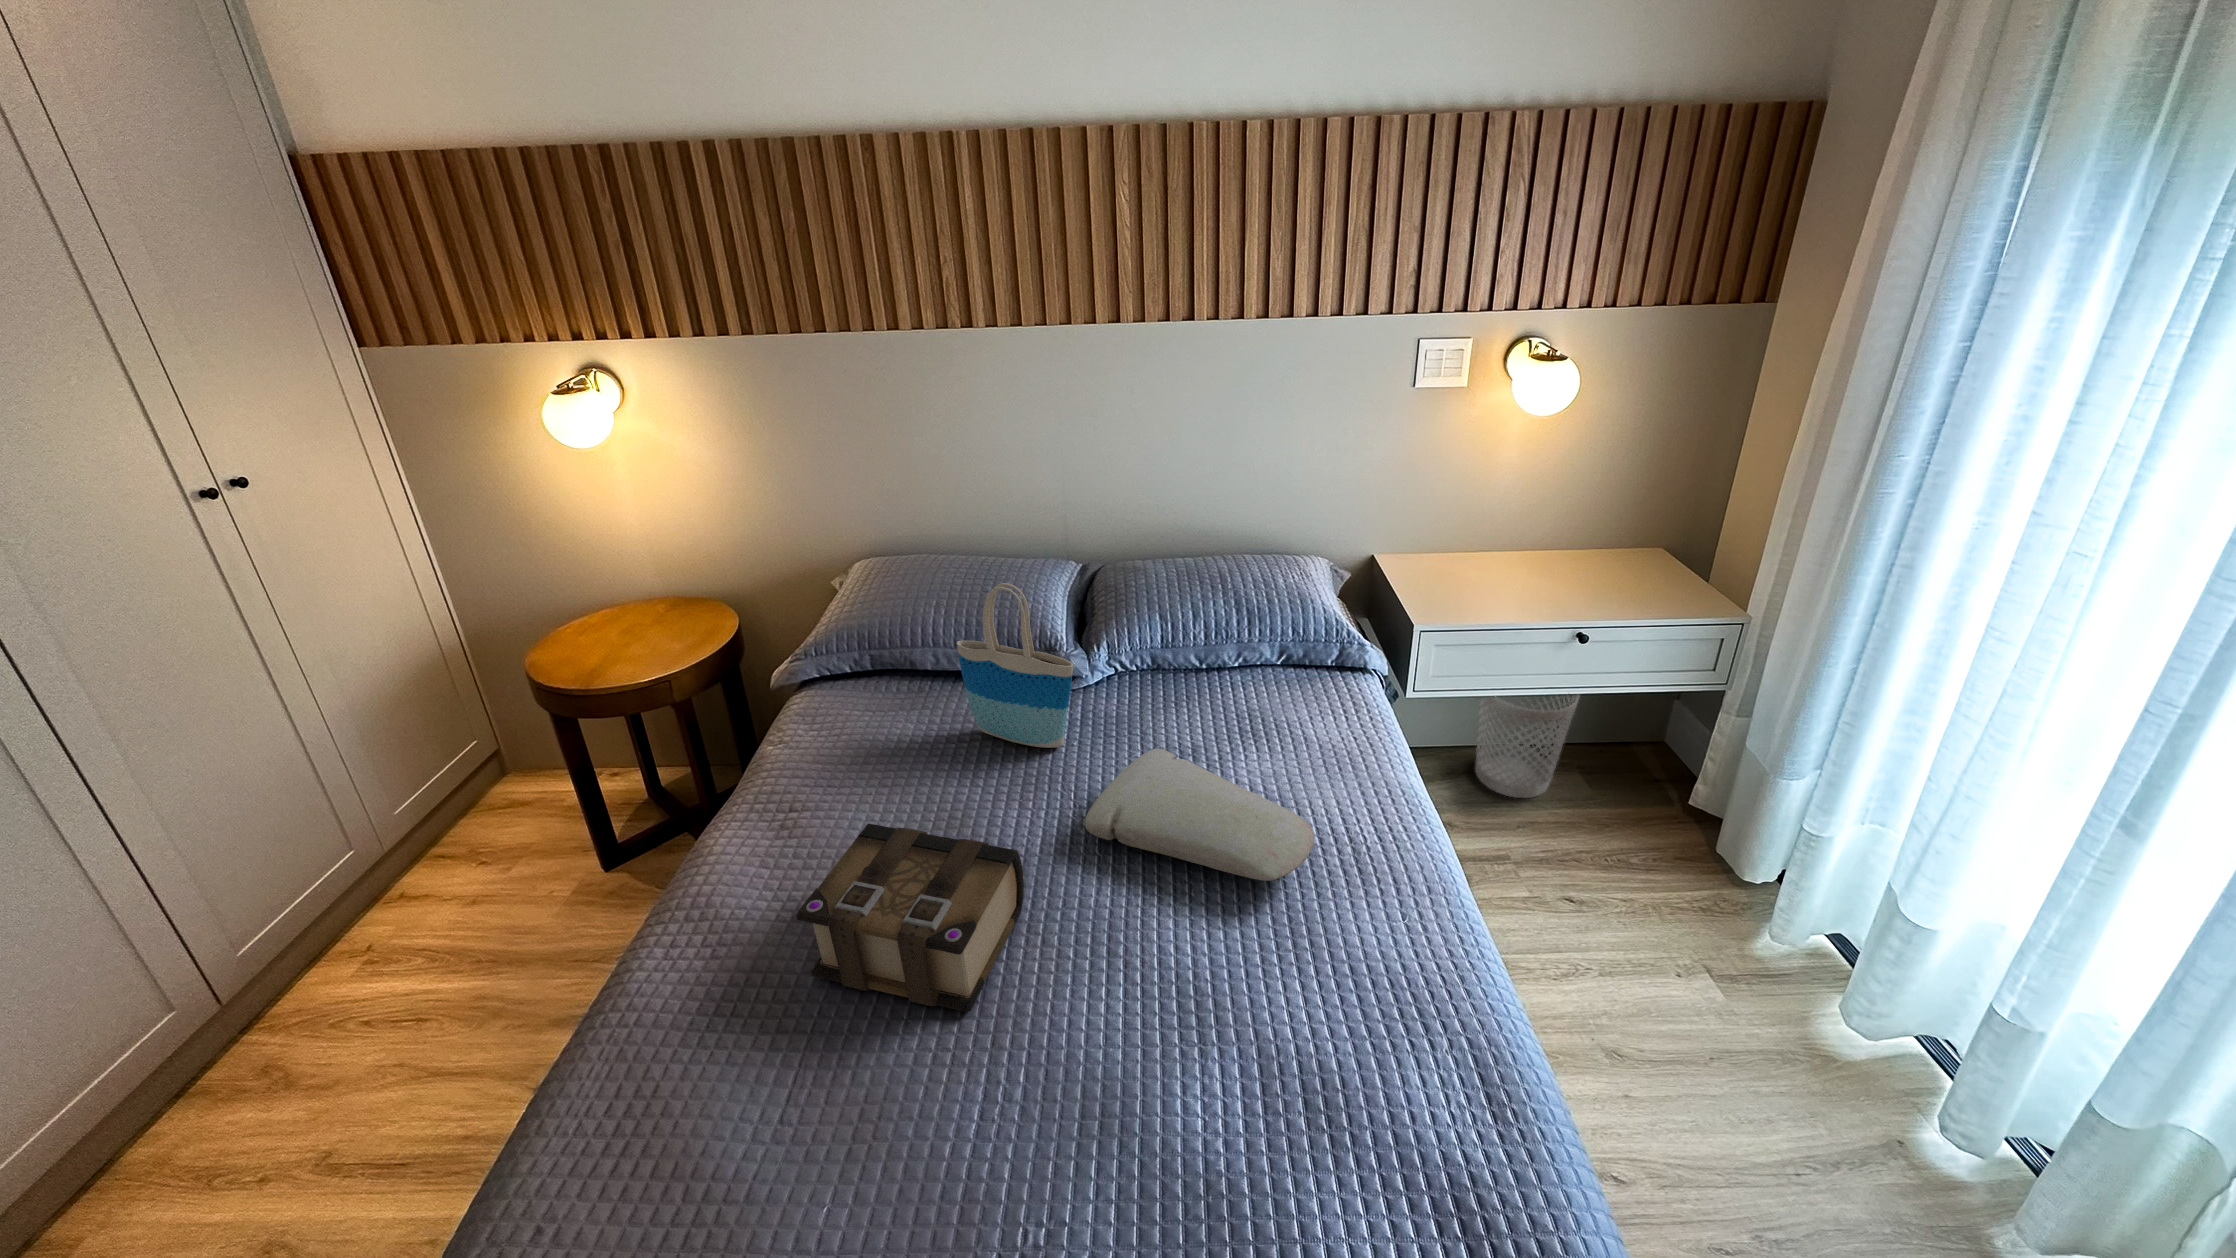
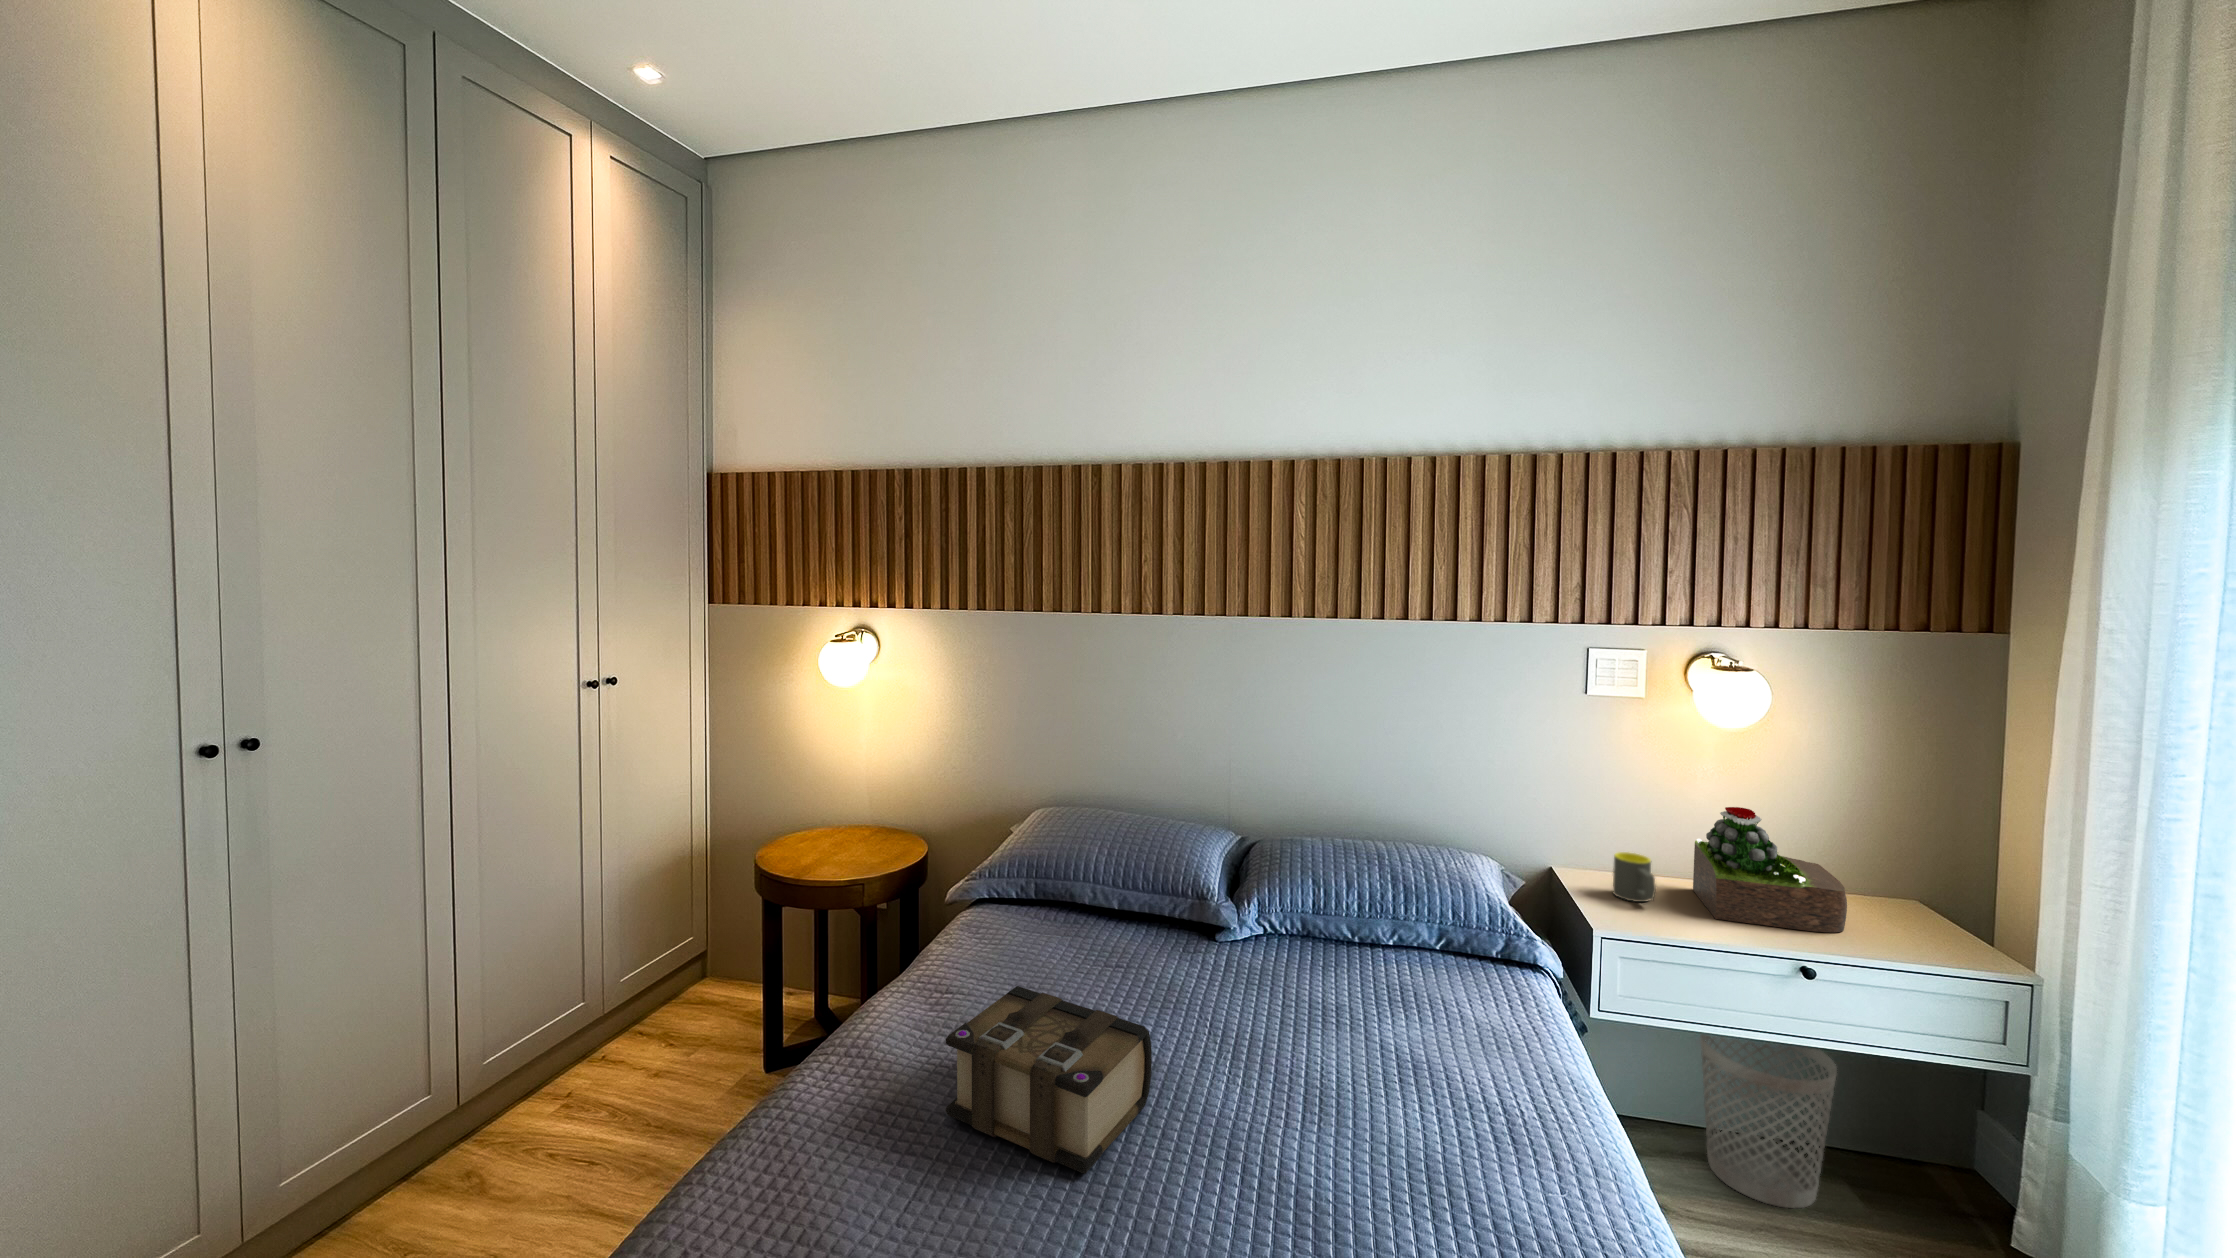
succulent plant: none [1489,490,1611,595] -> present [1693,807,1847,932]
mug: none [1425,540,1463,585] -> present [1613,852,1656,902]
tote bag: present [957,583,1073,748] -> none [1115,806,1221,982]
pillow: present [1084,749,1314,881] -> none [1217,988,1462,1119]

